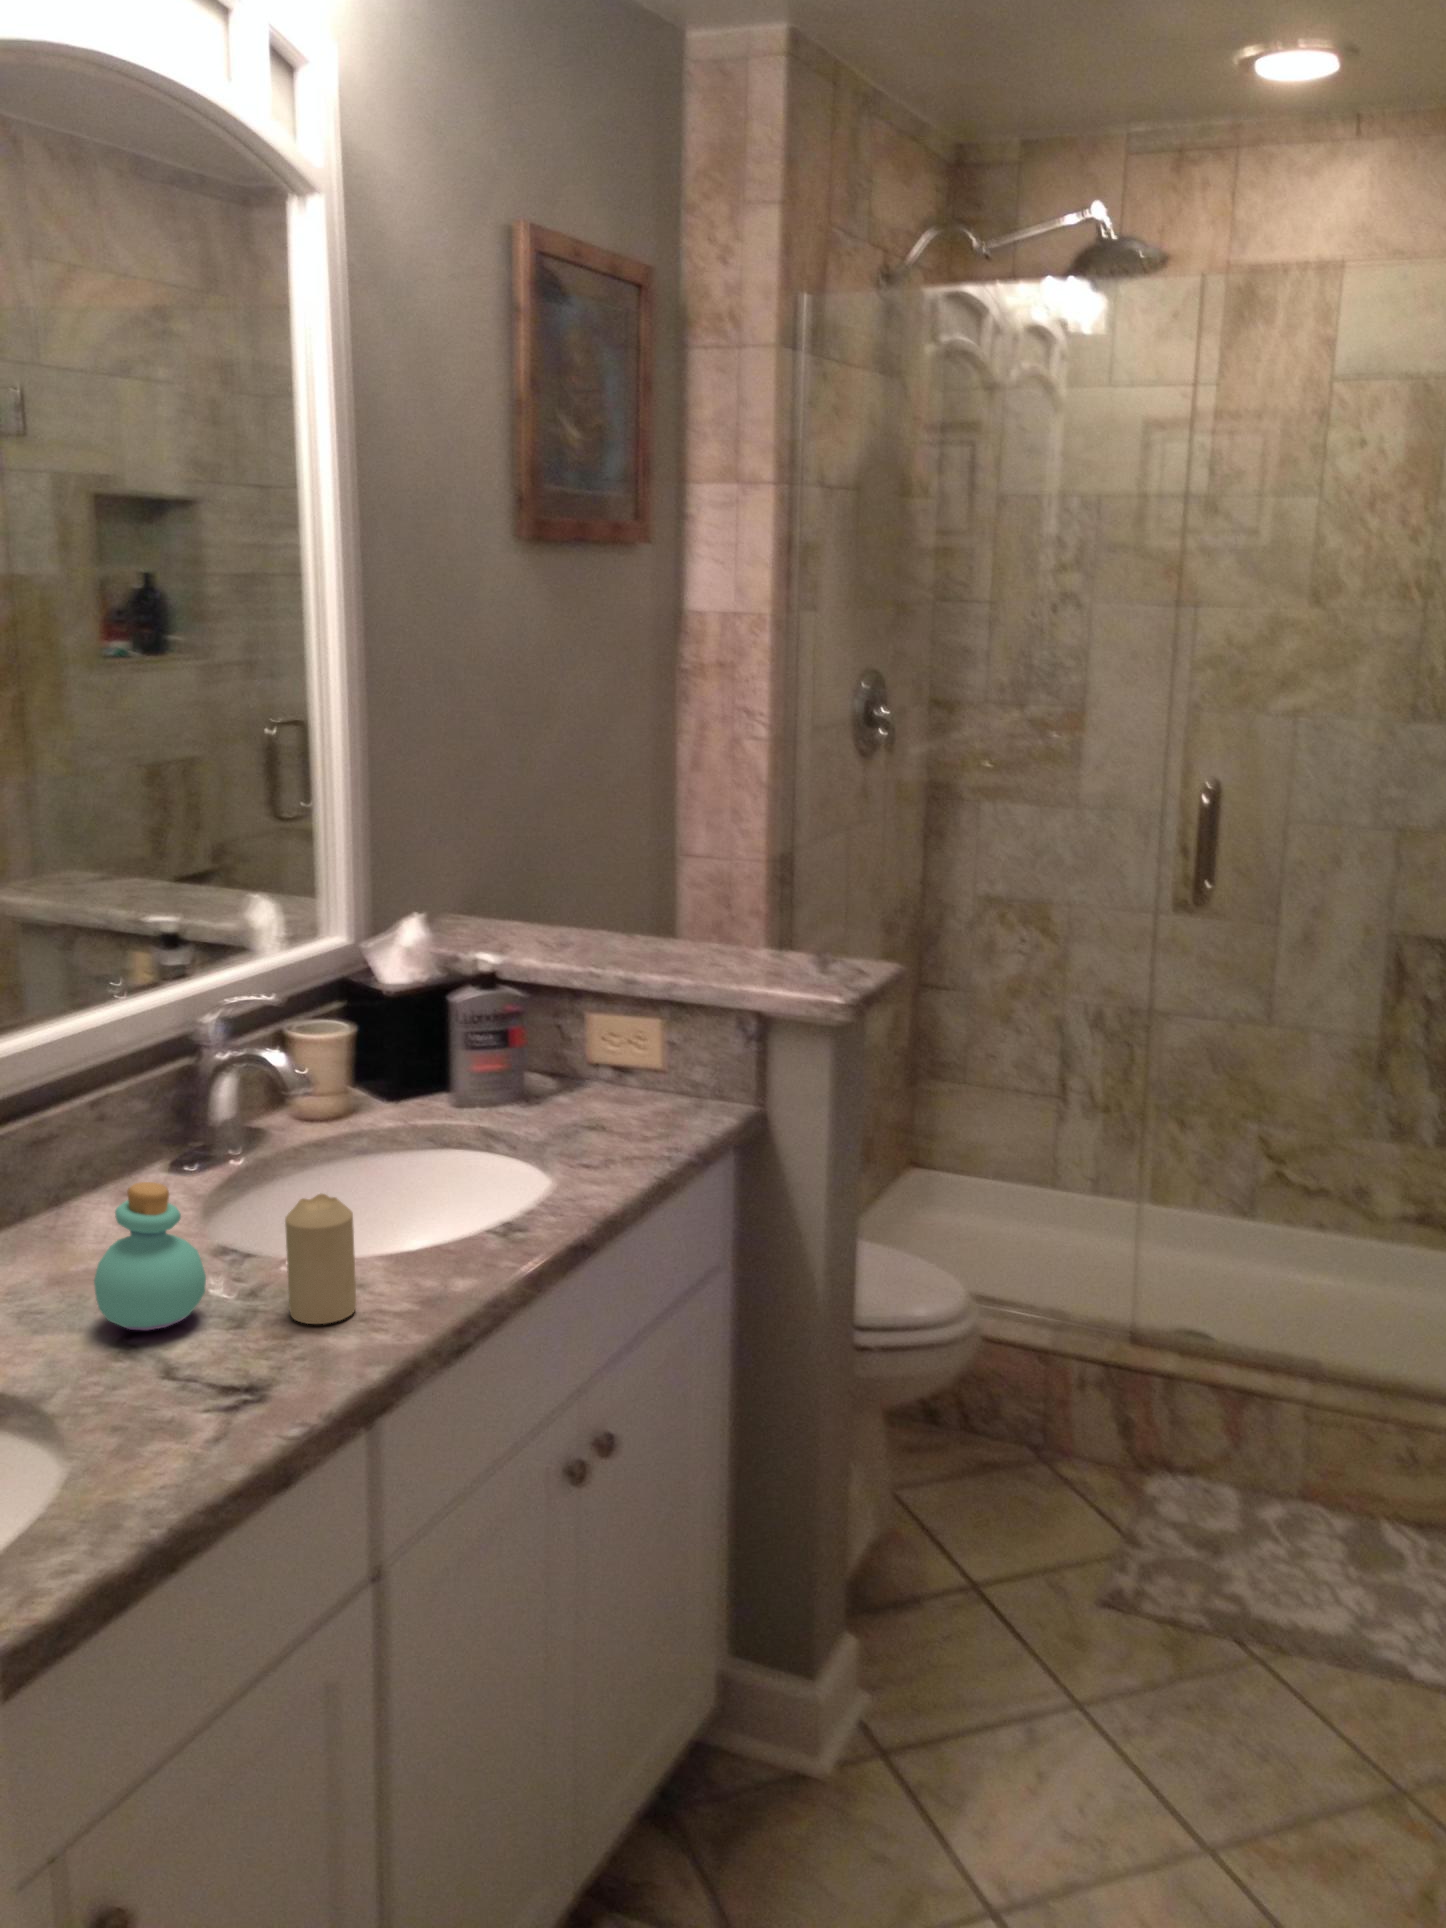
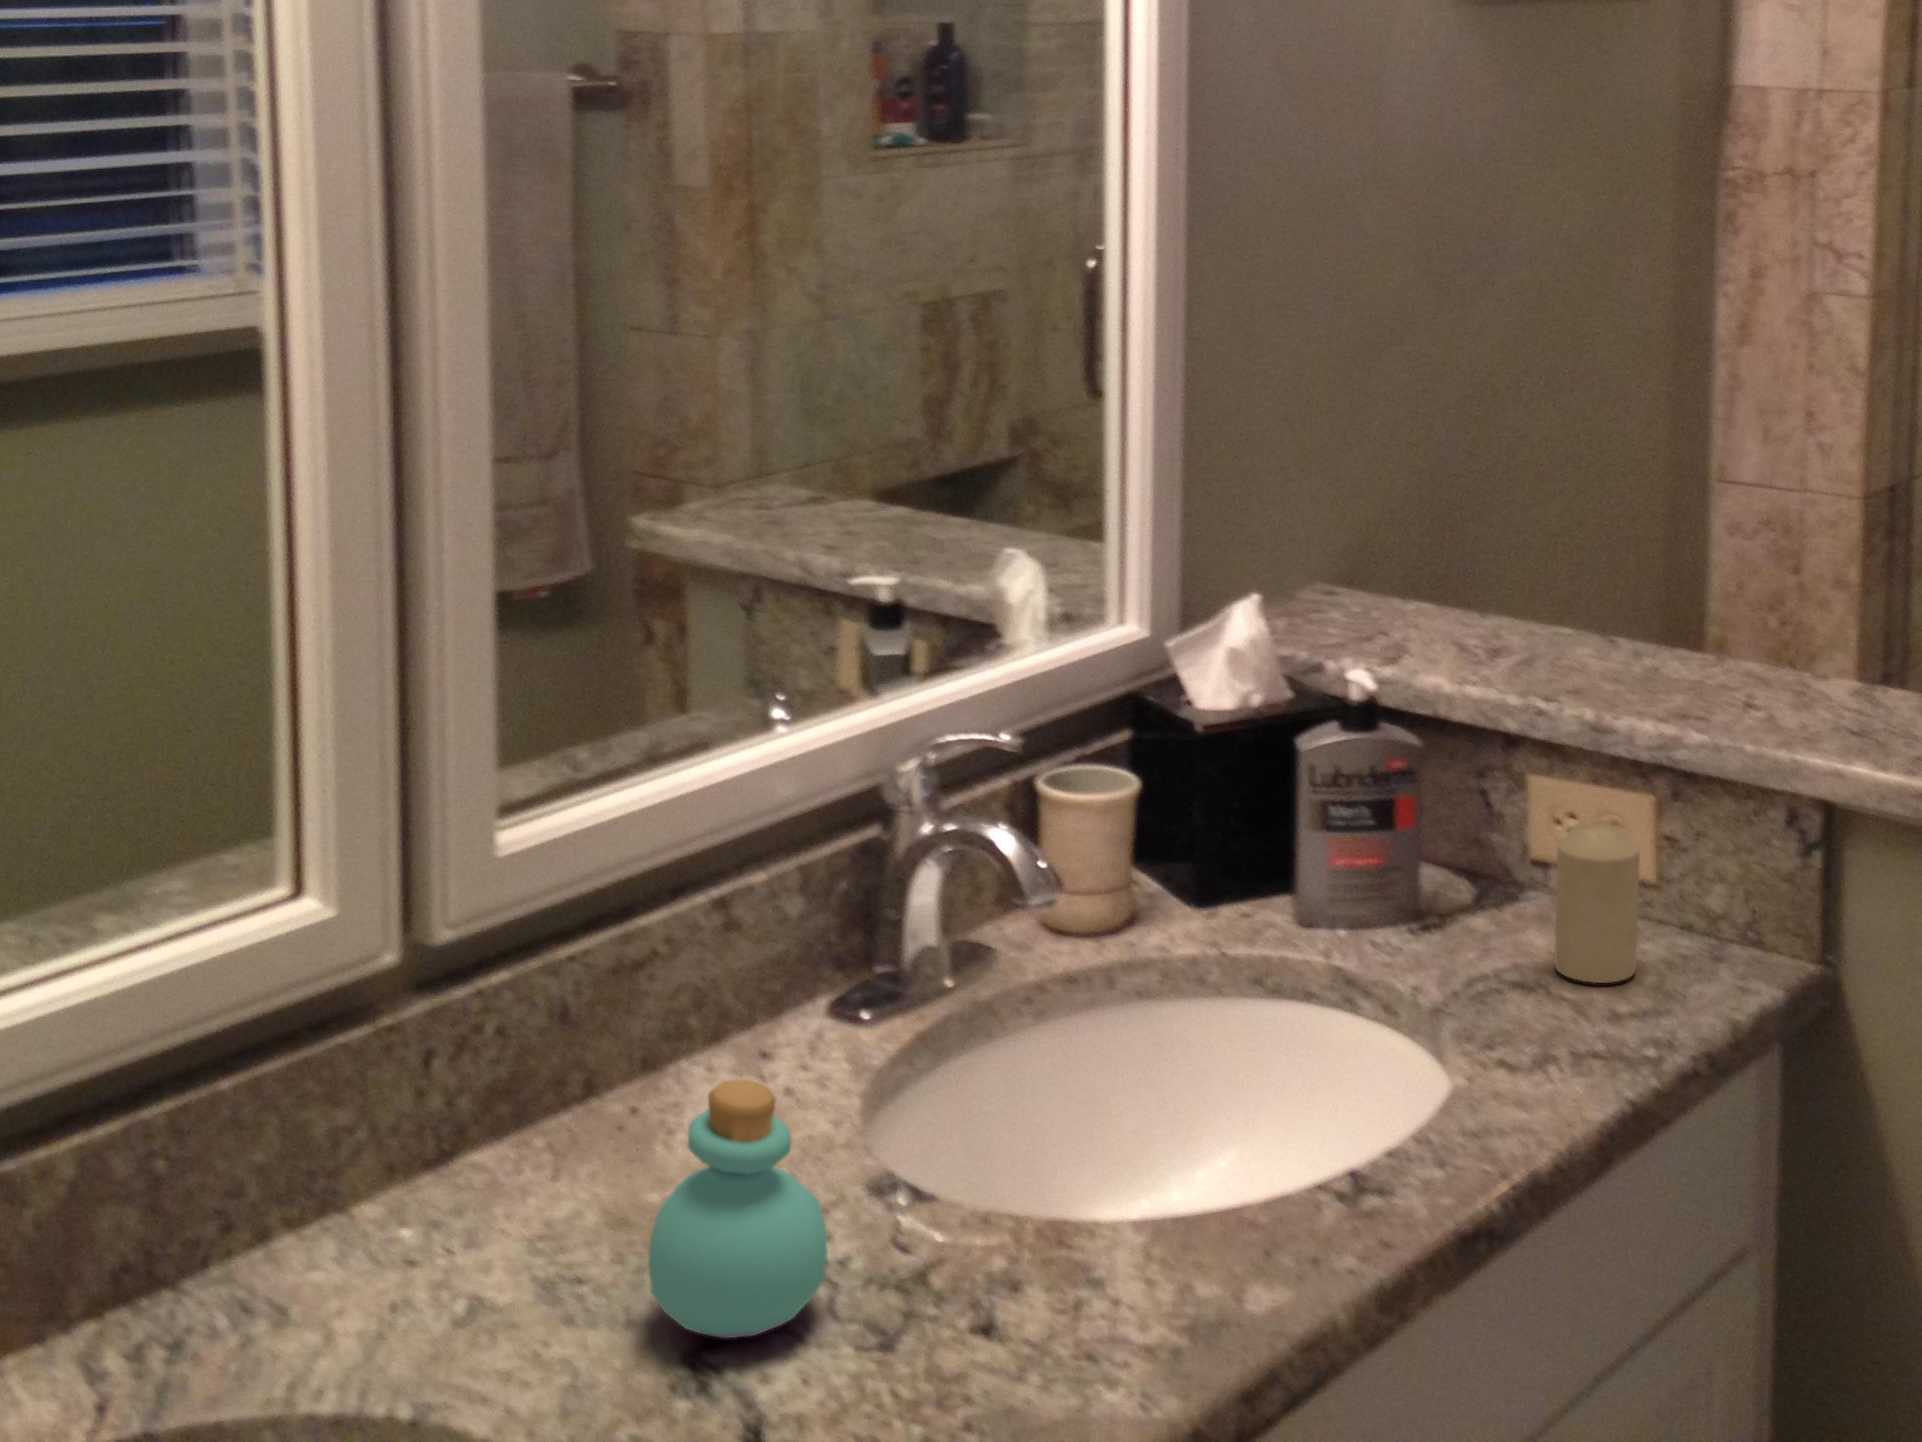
candle: present [285,1194,356,1324] -> present [1555,819,1640,983]

